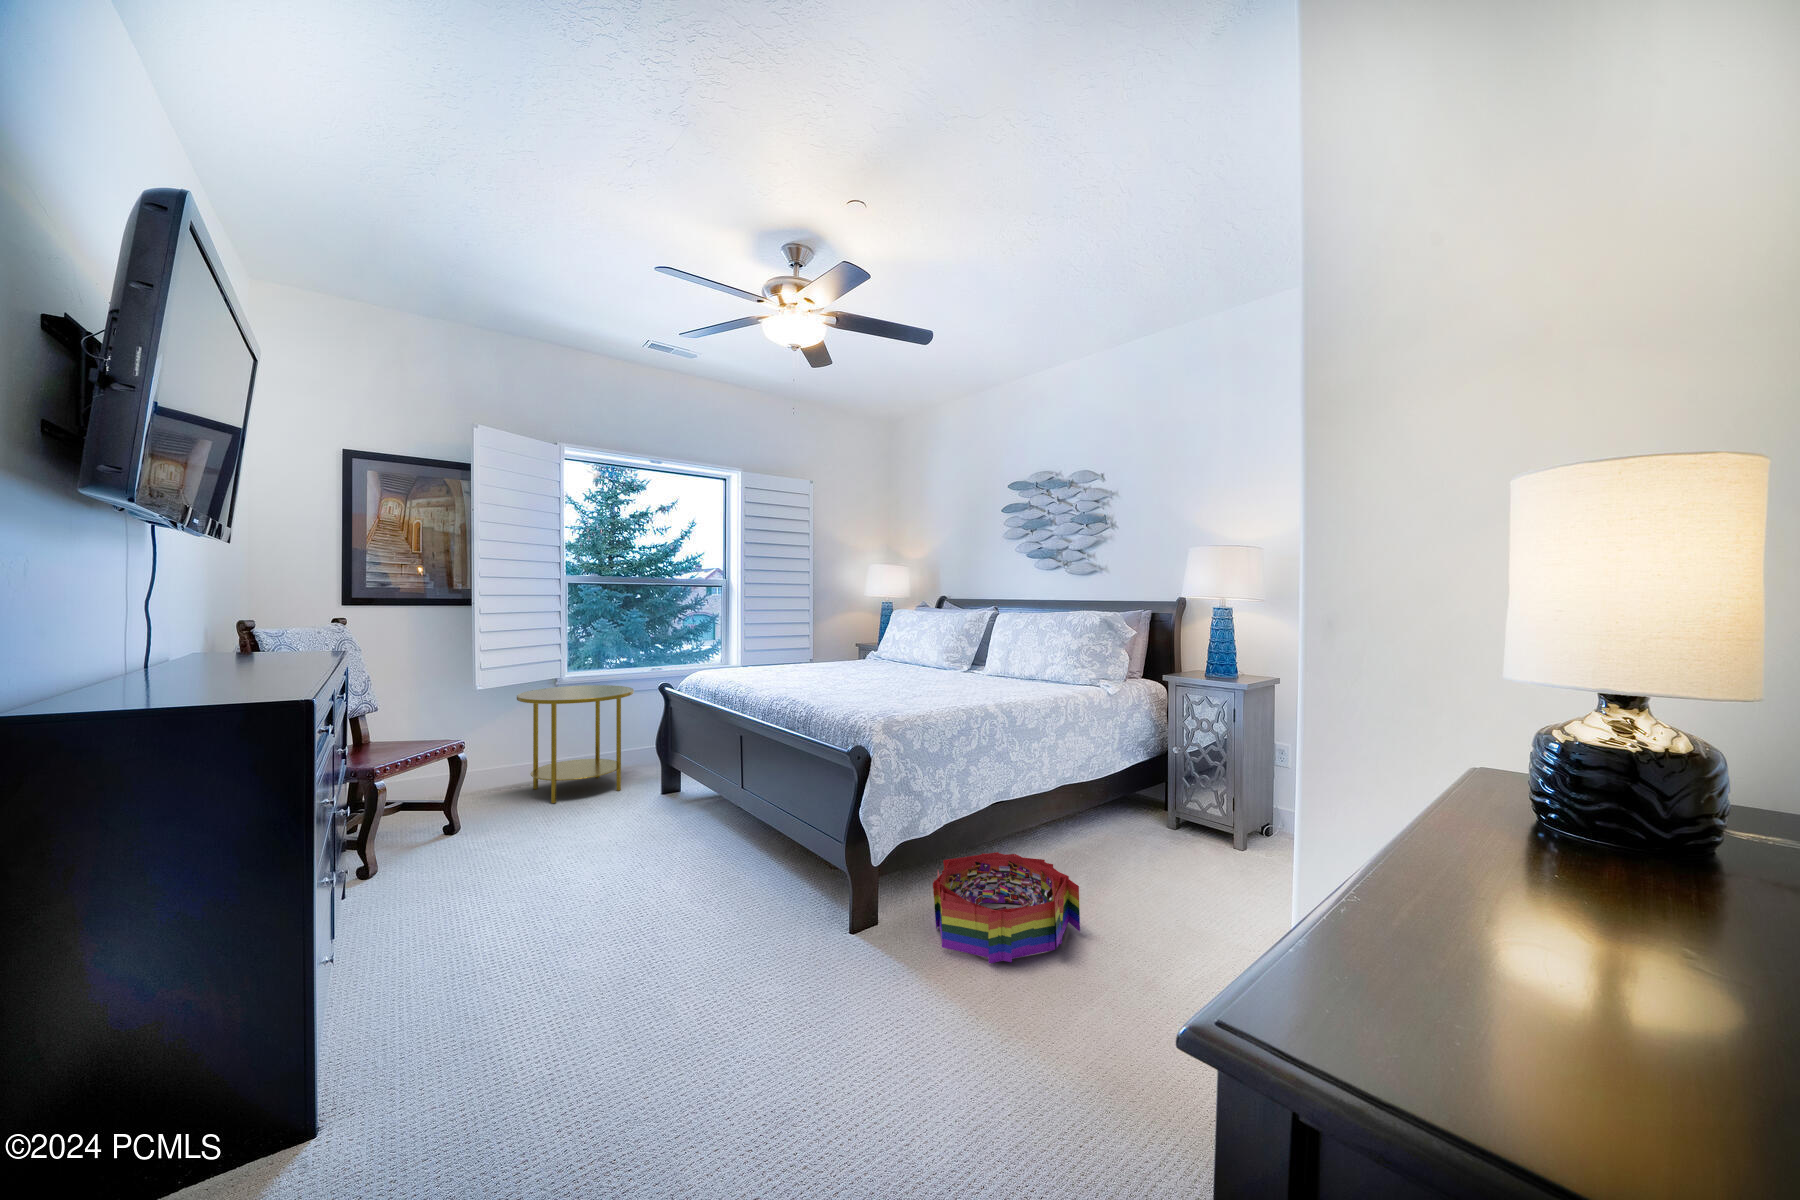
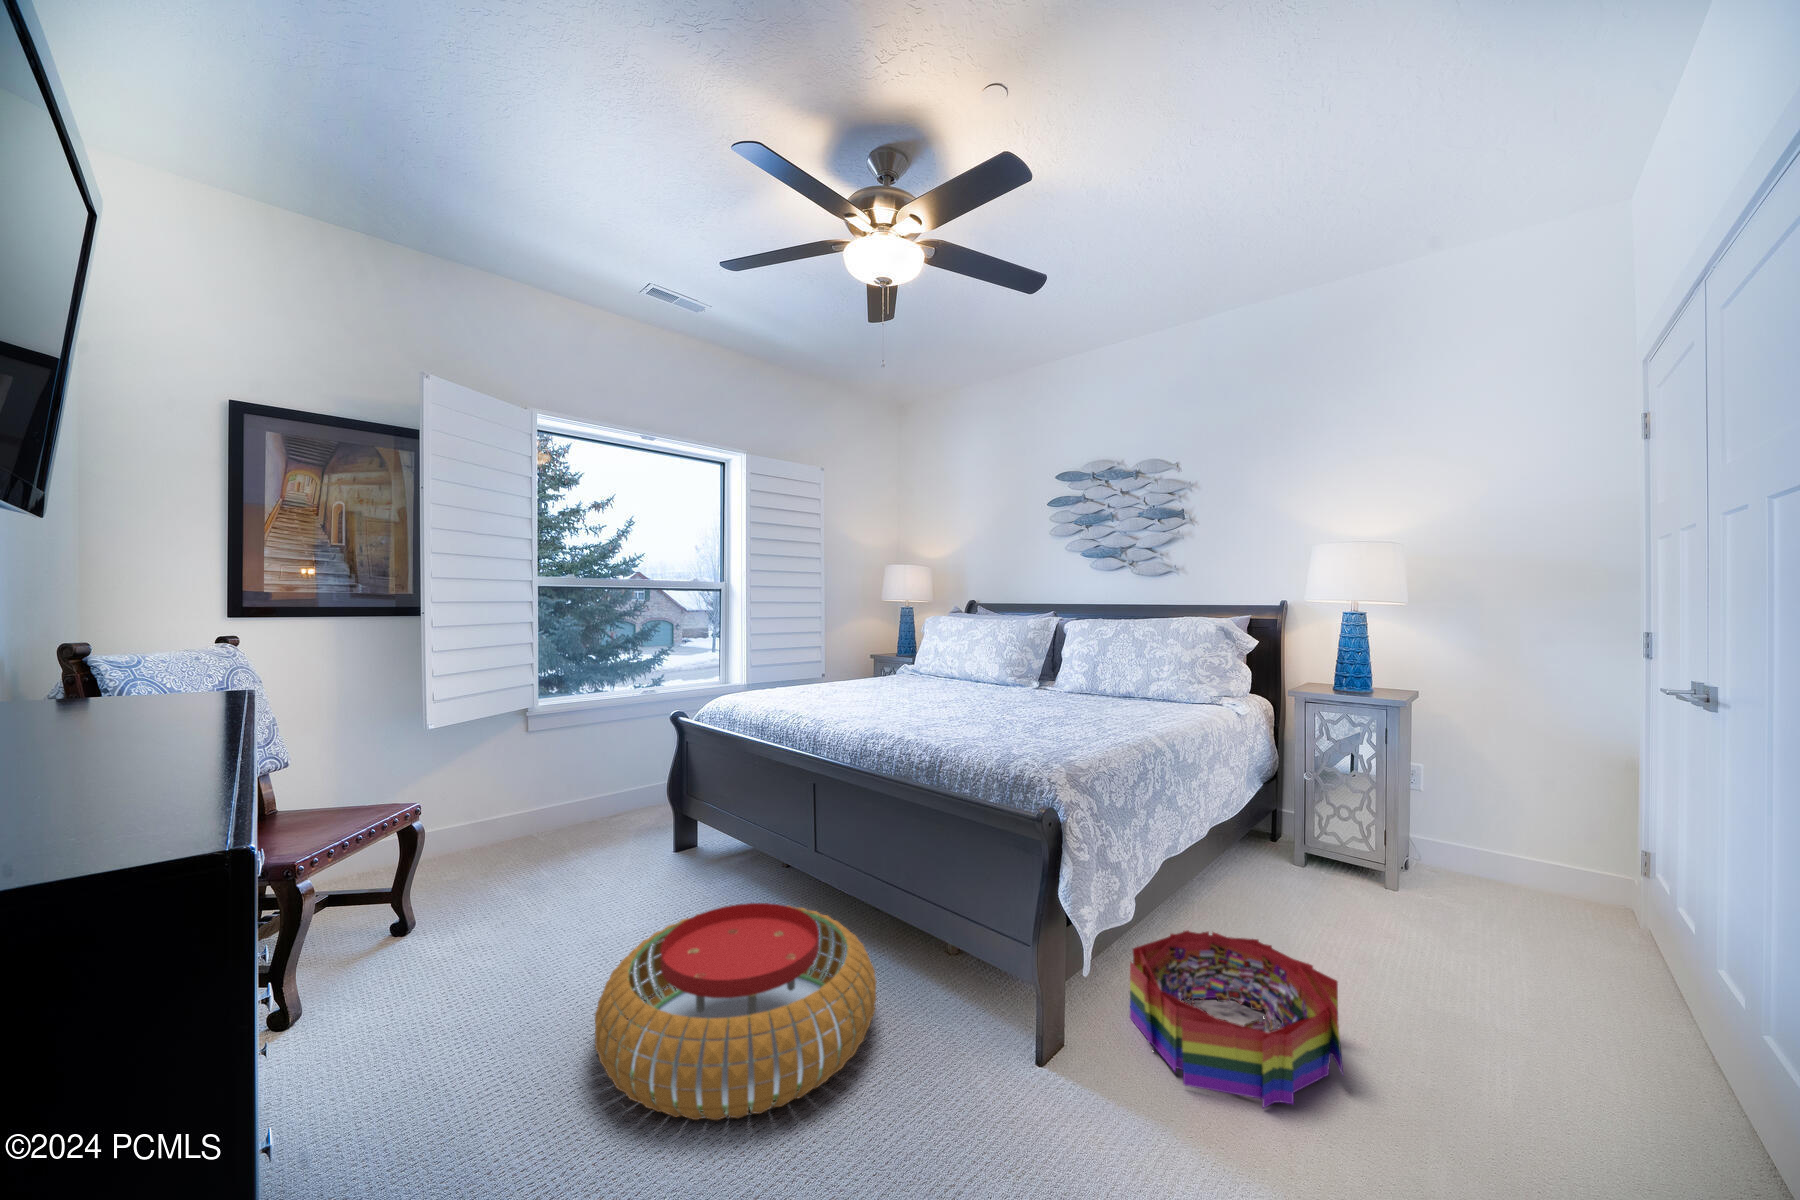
side table: present [517,685,634,803] -> none [479,716,632,877]
pouf: none [548,815,752,942] -> present [595,903,877,1120]

